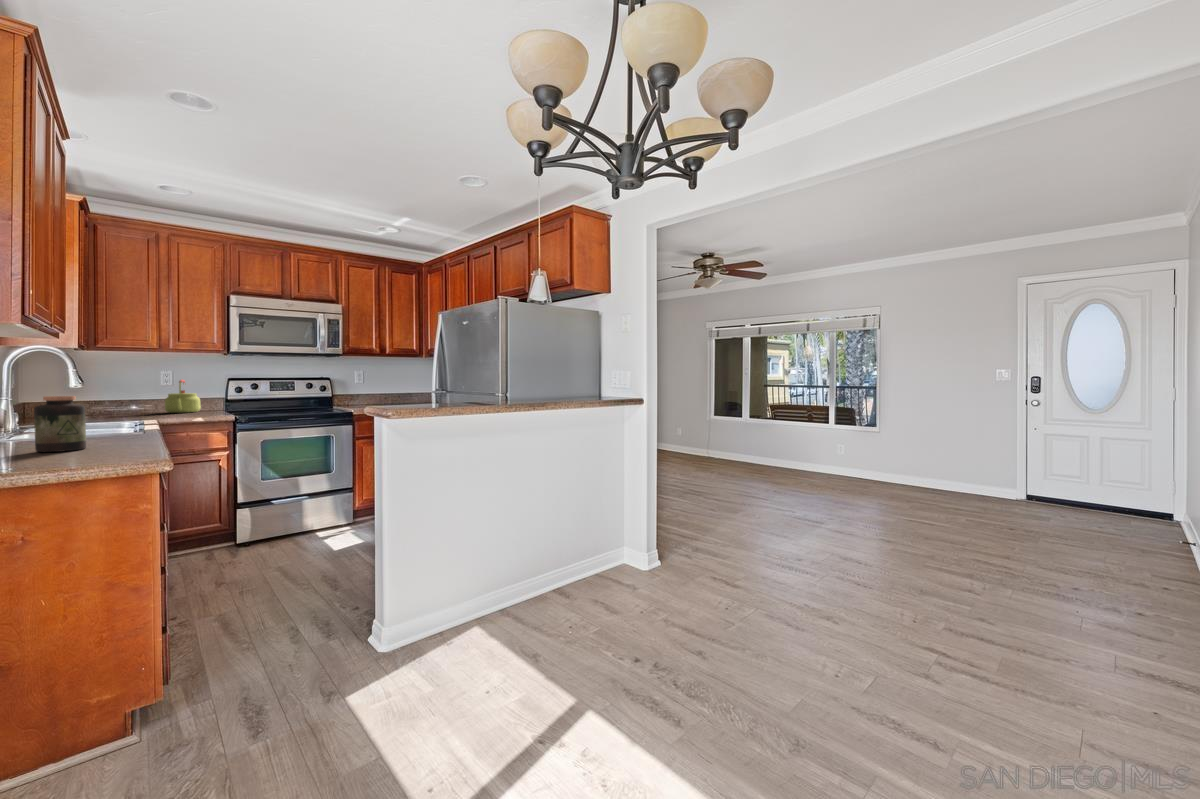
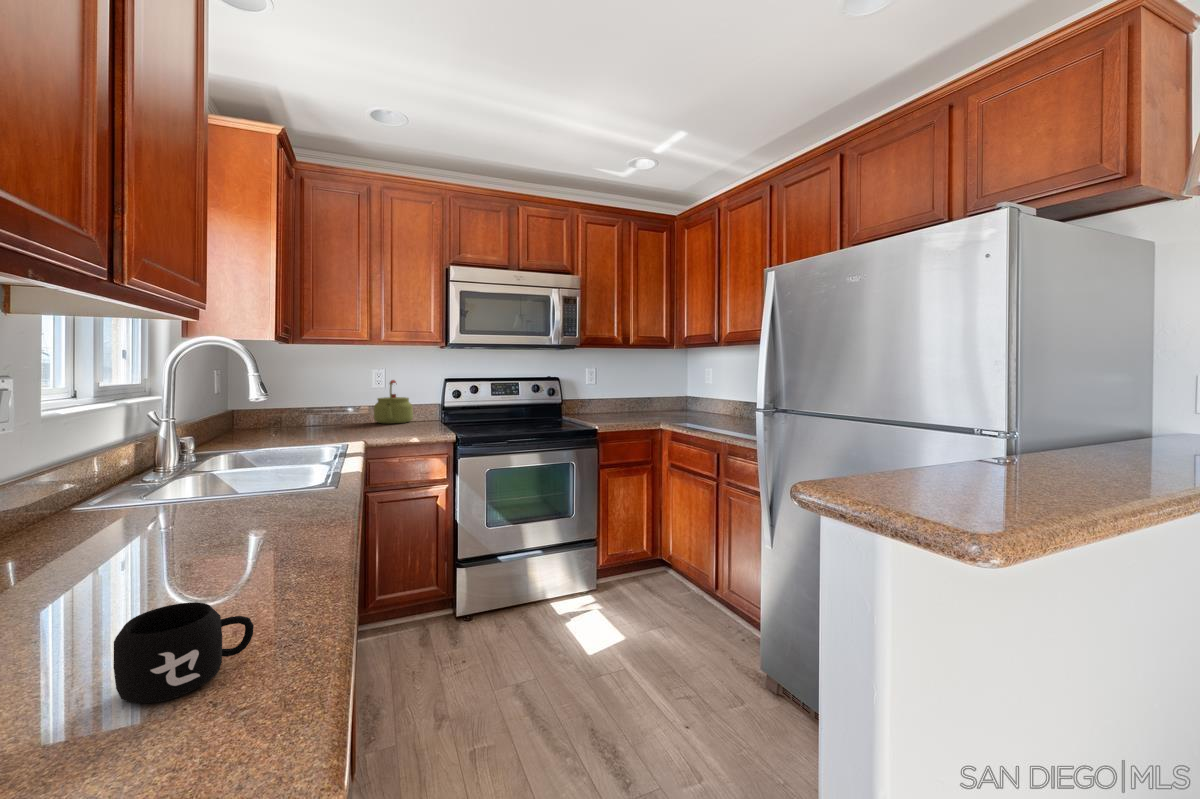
jar: present [34,396,86,452] -> none [87,452,202,598]
mug: none [82,434,130,458] -> present [113,602,254,703]

